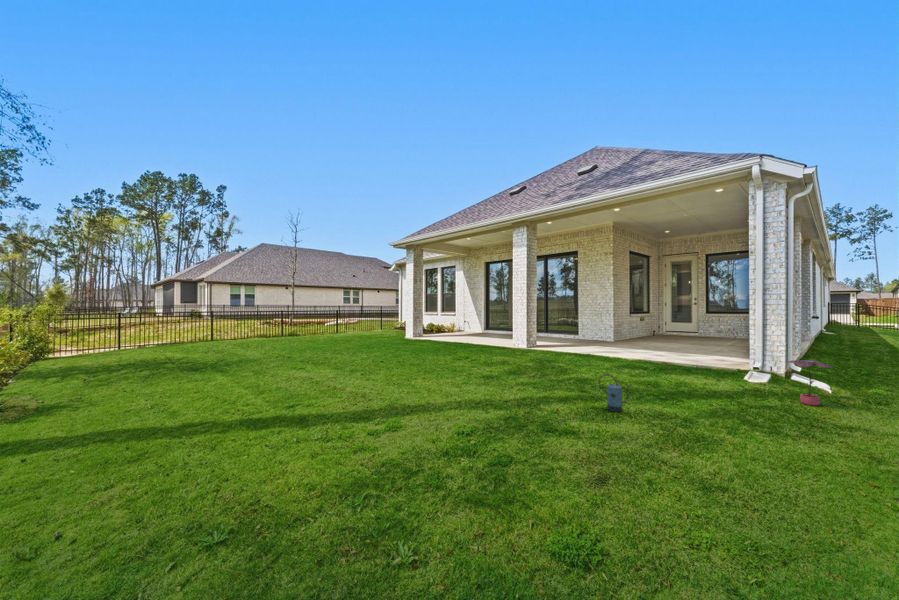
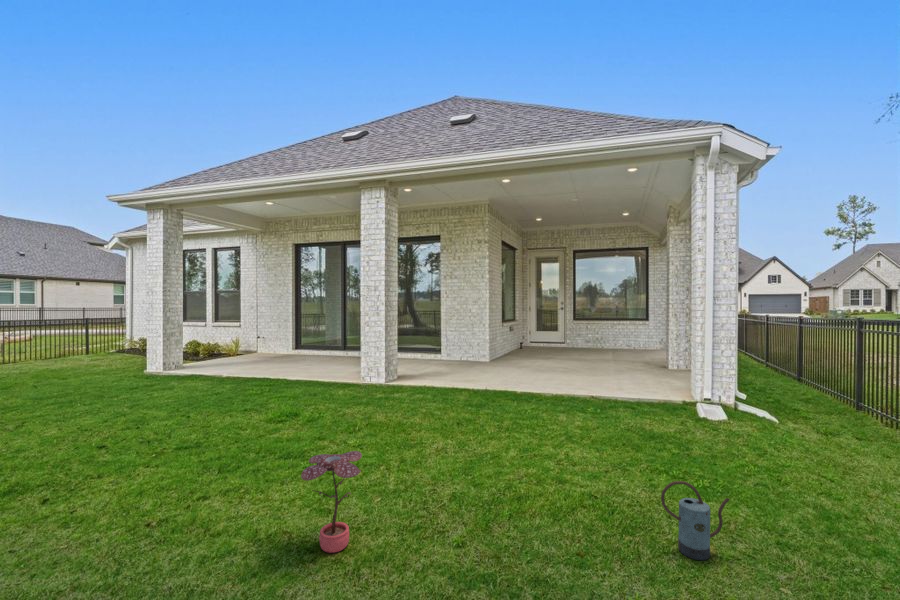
potted plant: present [788,360,833,405] -> present [301,451,362,553]

